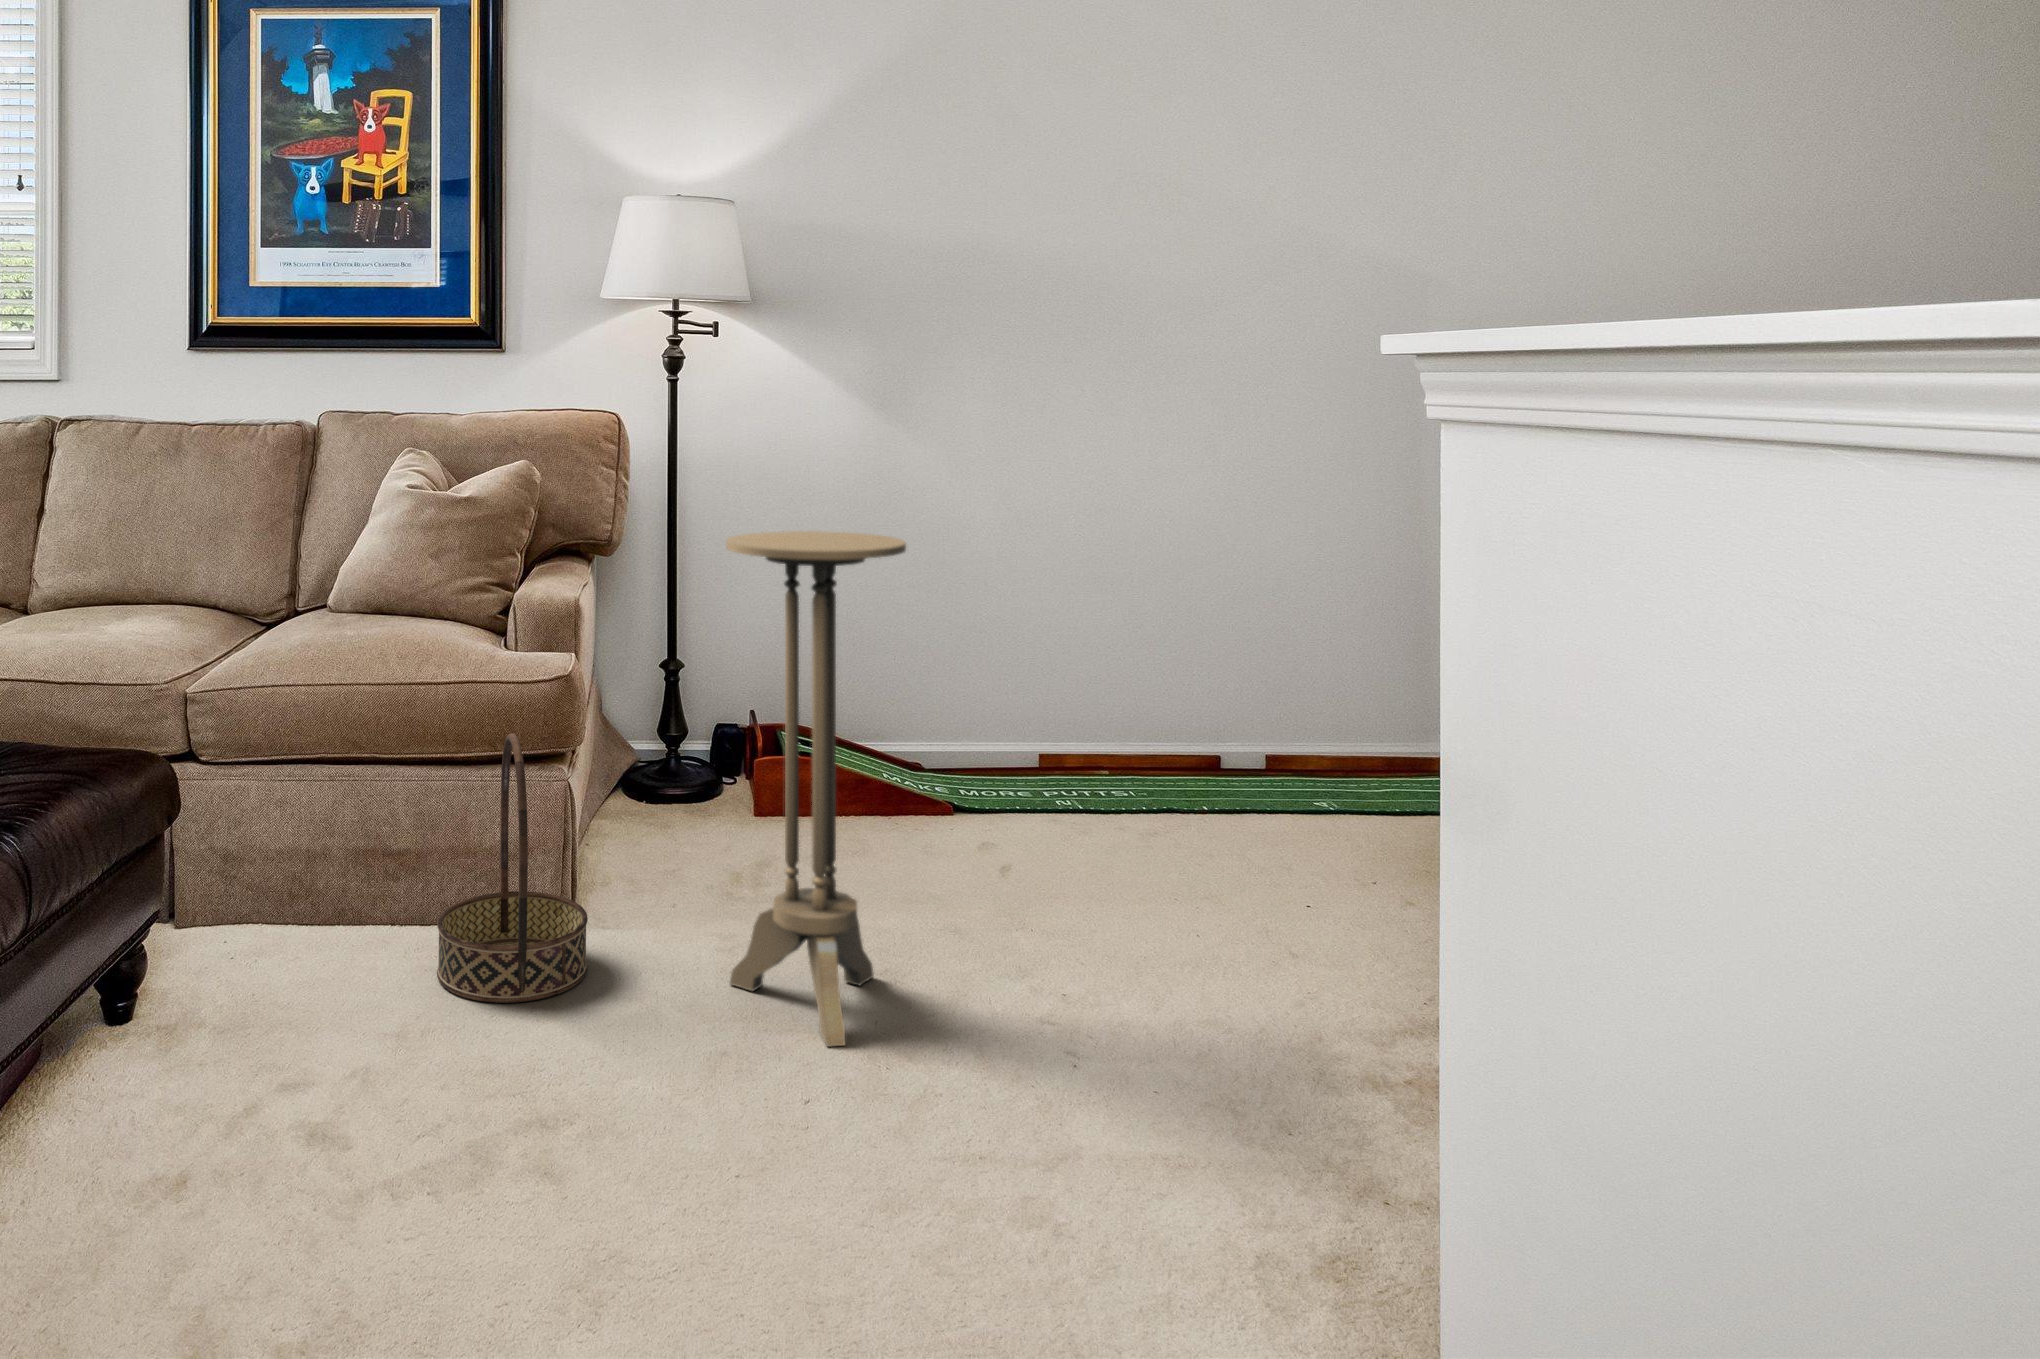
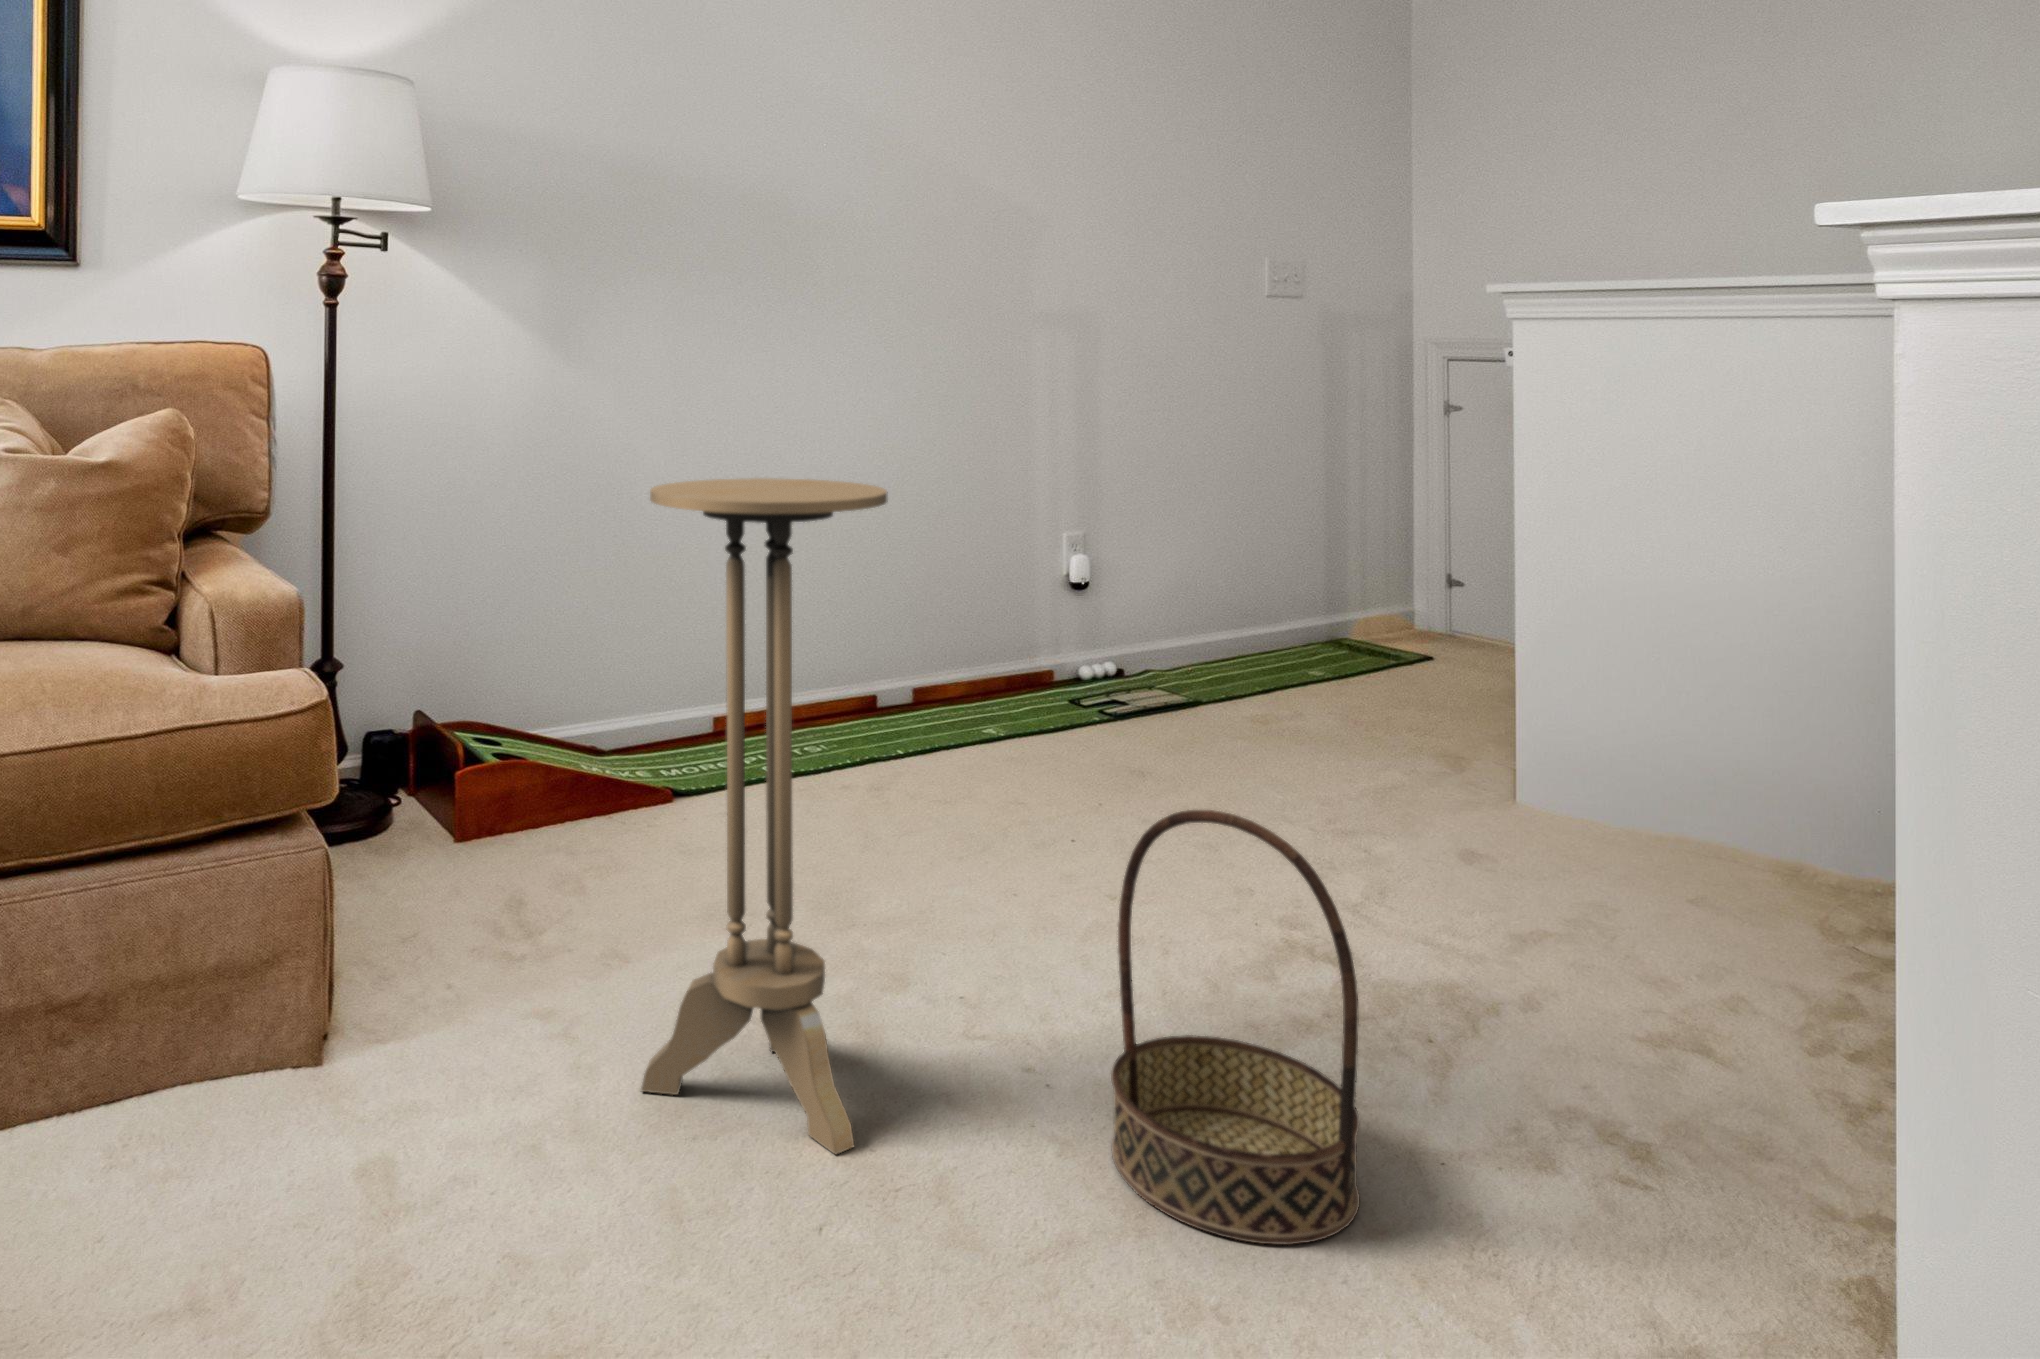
basket: present [437,733,588,1003] -> present [1111,810,1360,1245]

